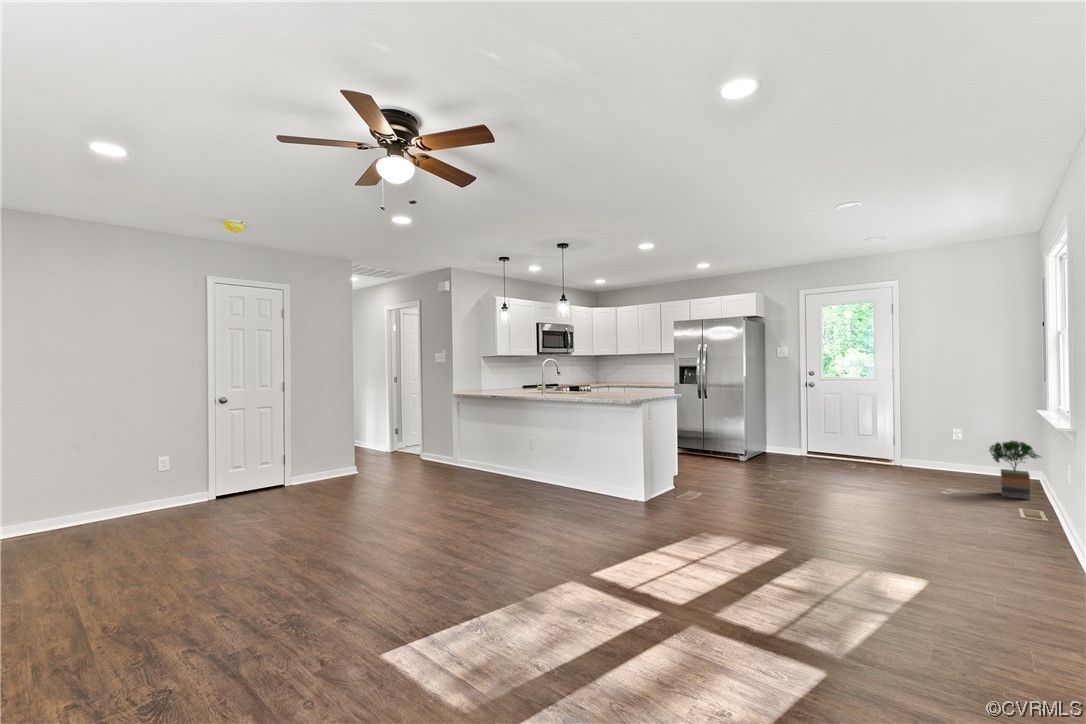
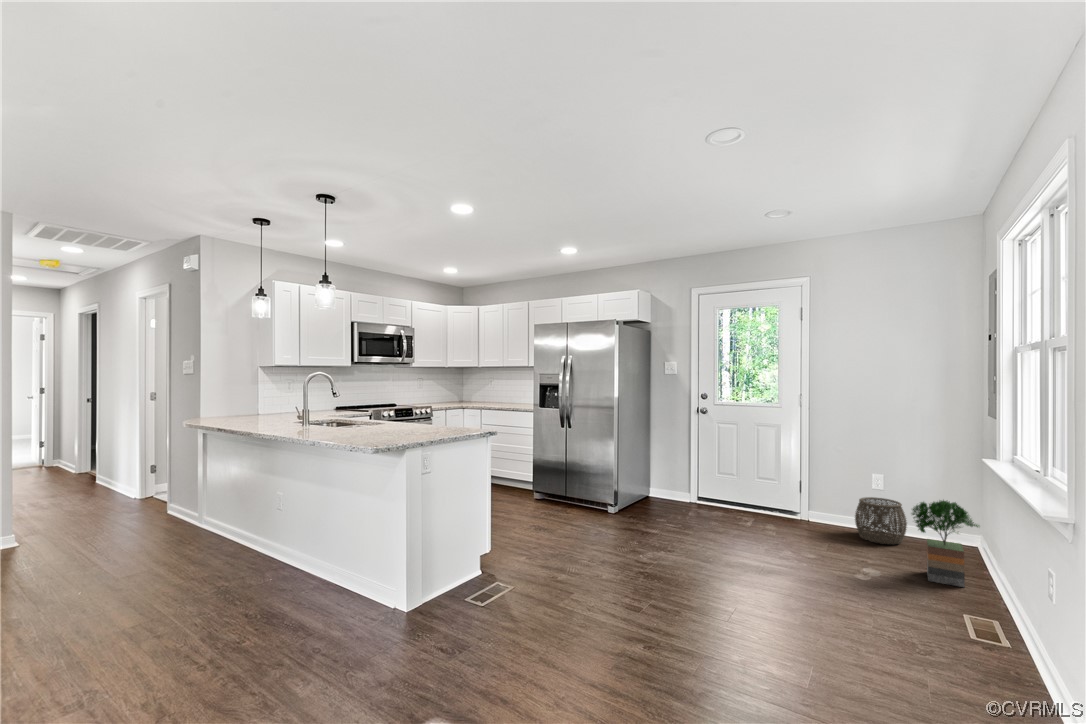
woven basket: none [941,446,984,479] -> present [855,497,907,544]

